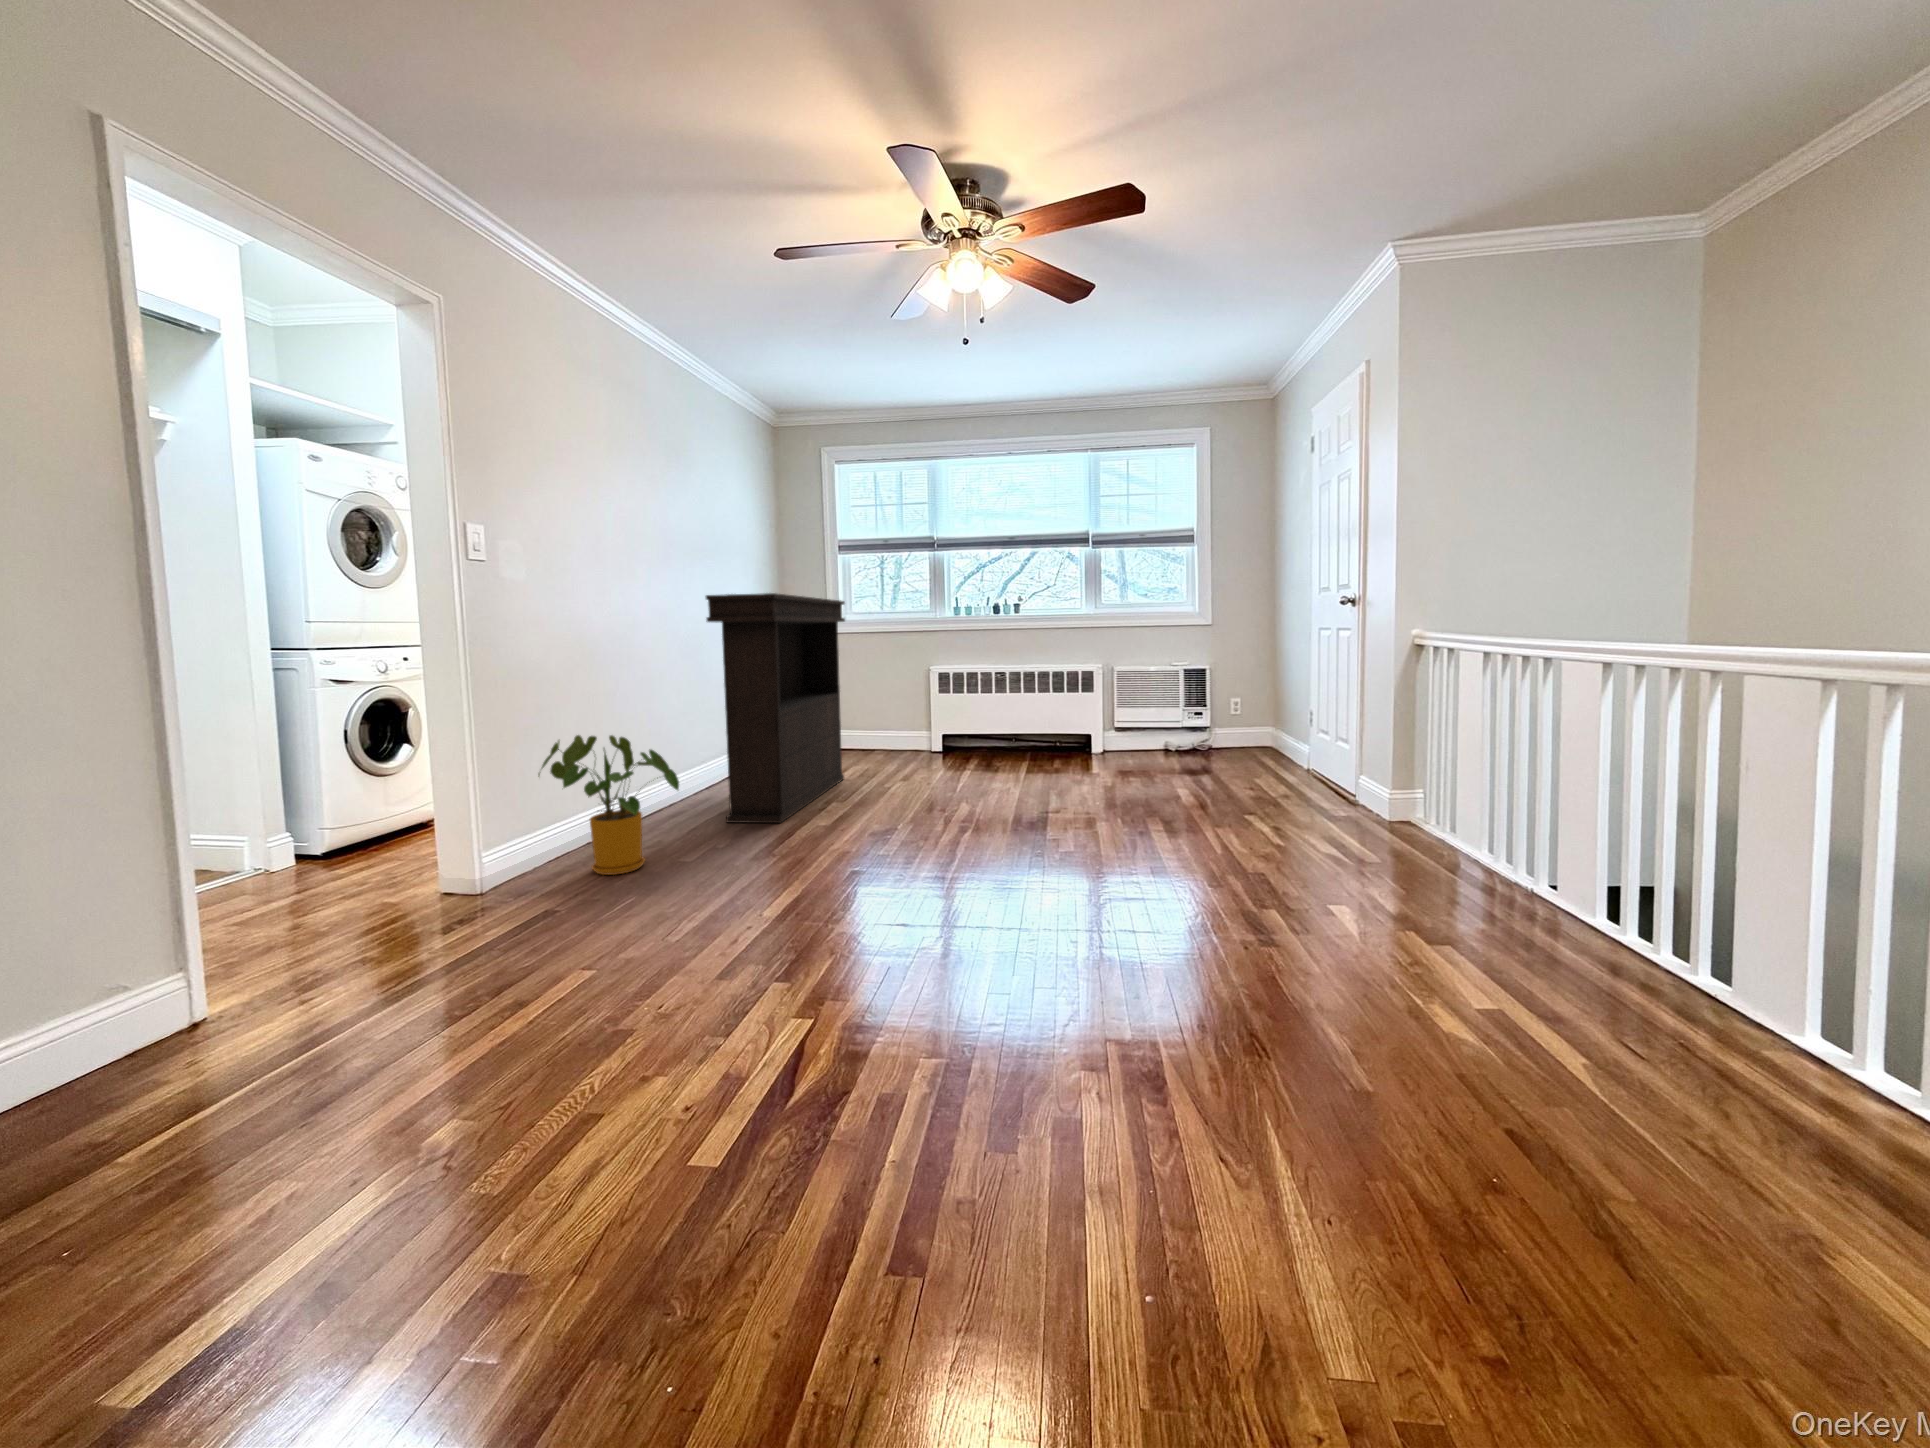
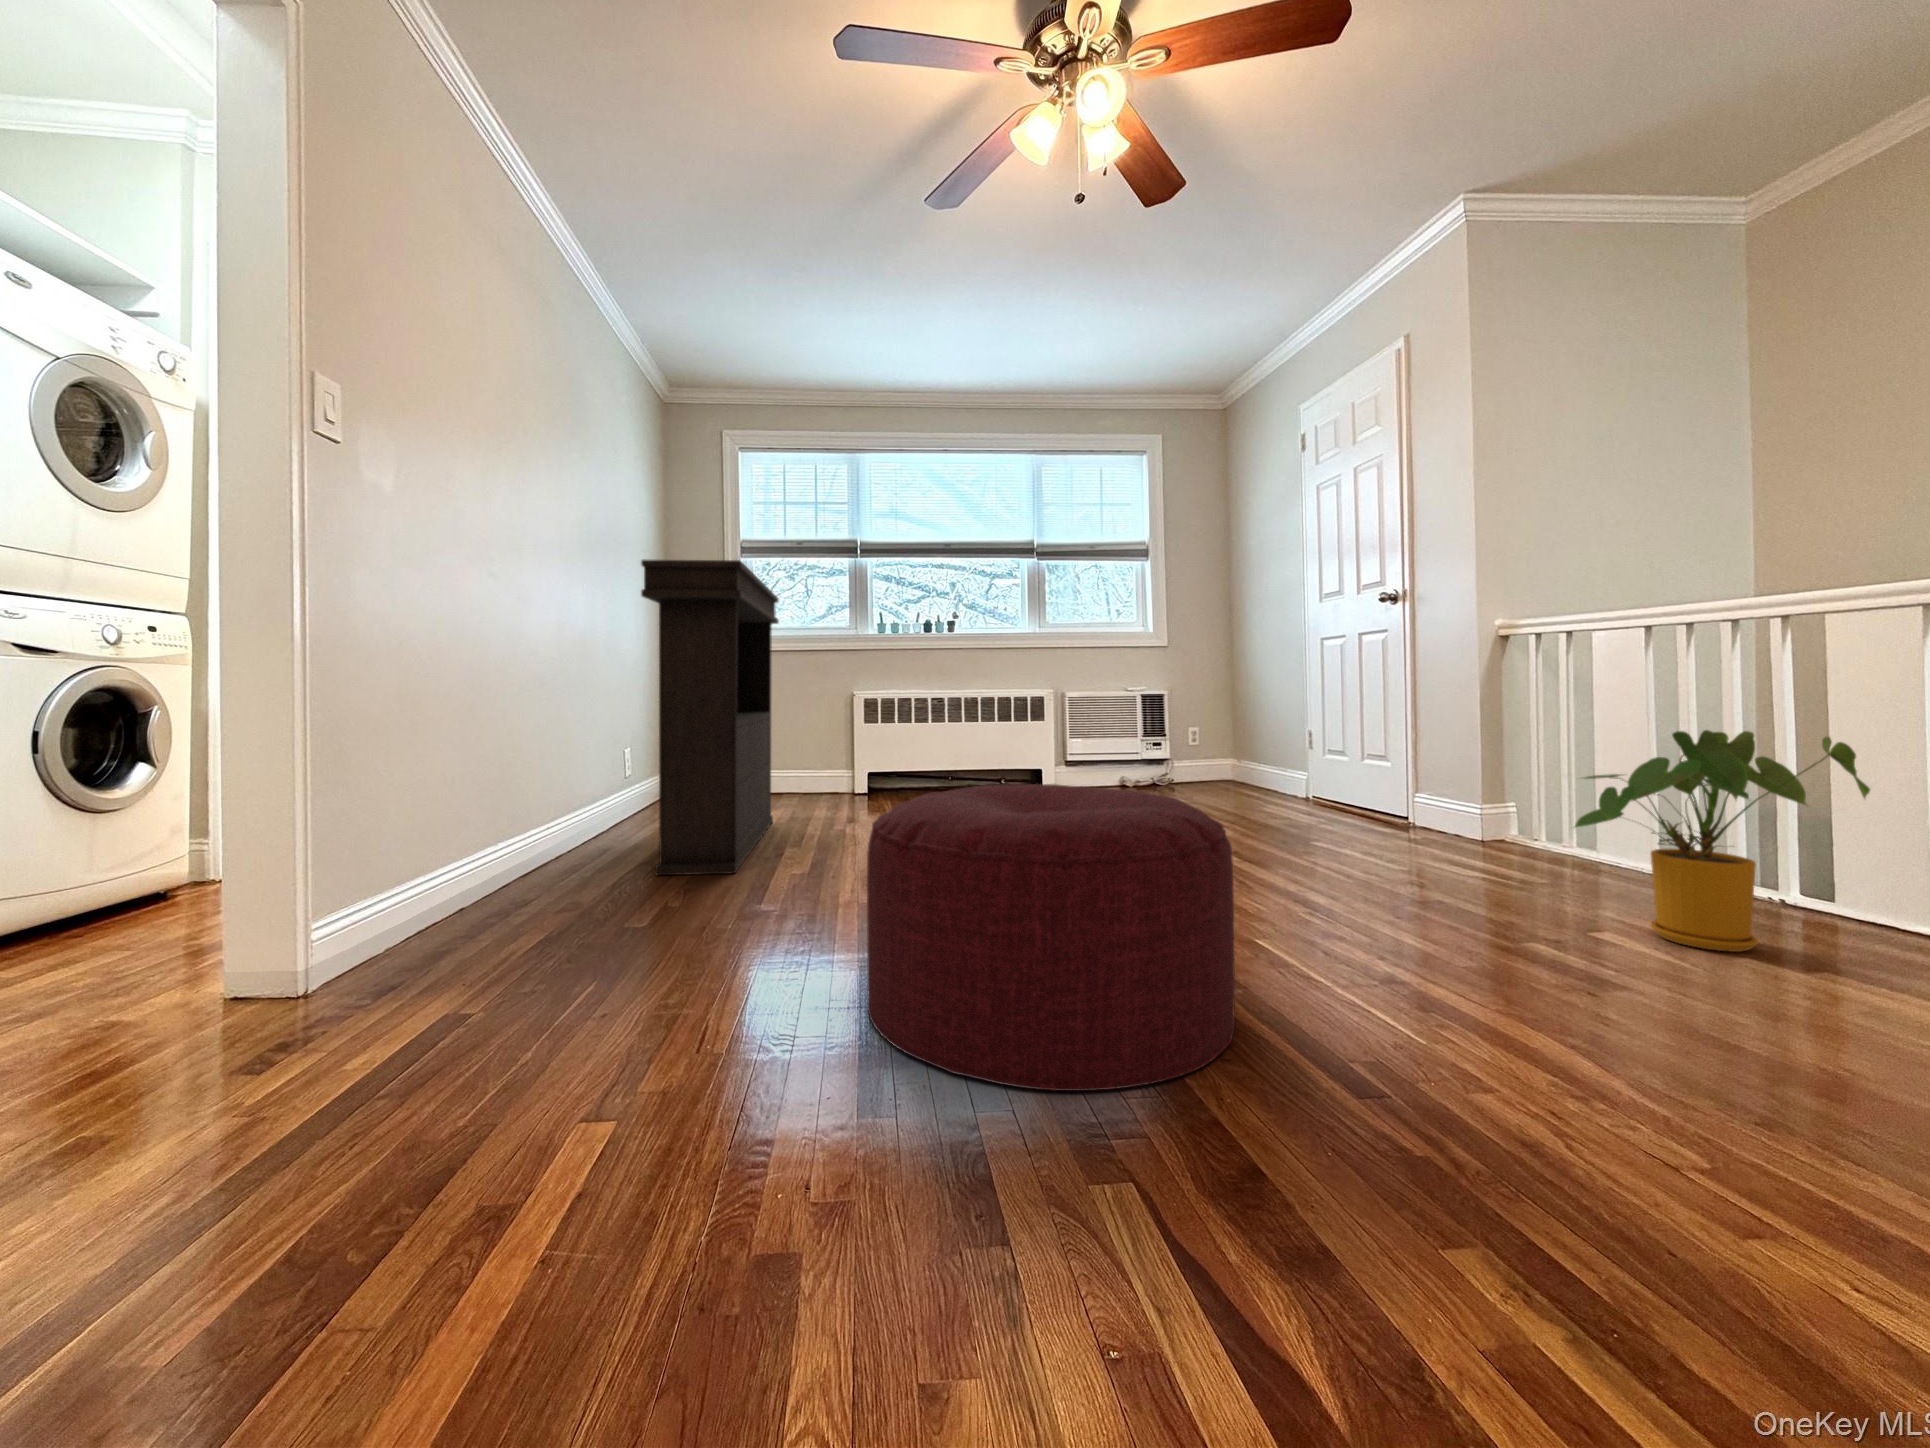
house plant: present [538,735,679,875] -> present [1575,730,1870,952]
ottoman: none [770,778,1012,979] -> present [867,784,1235,1091]

